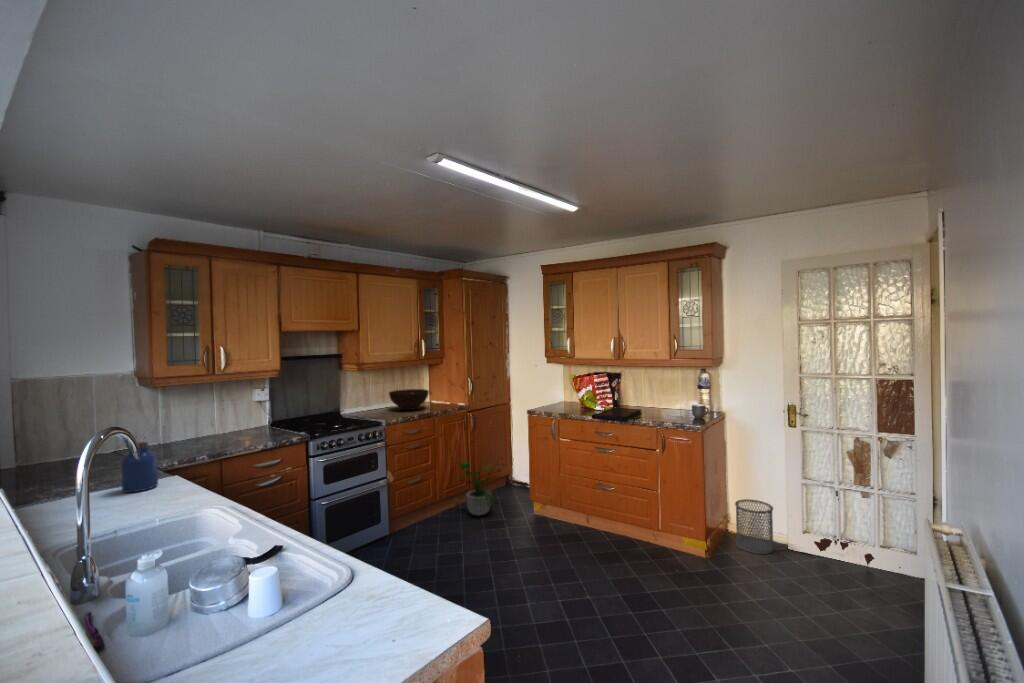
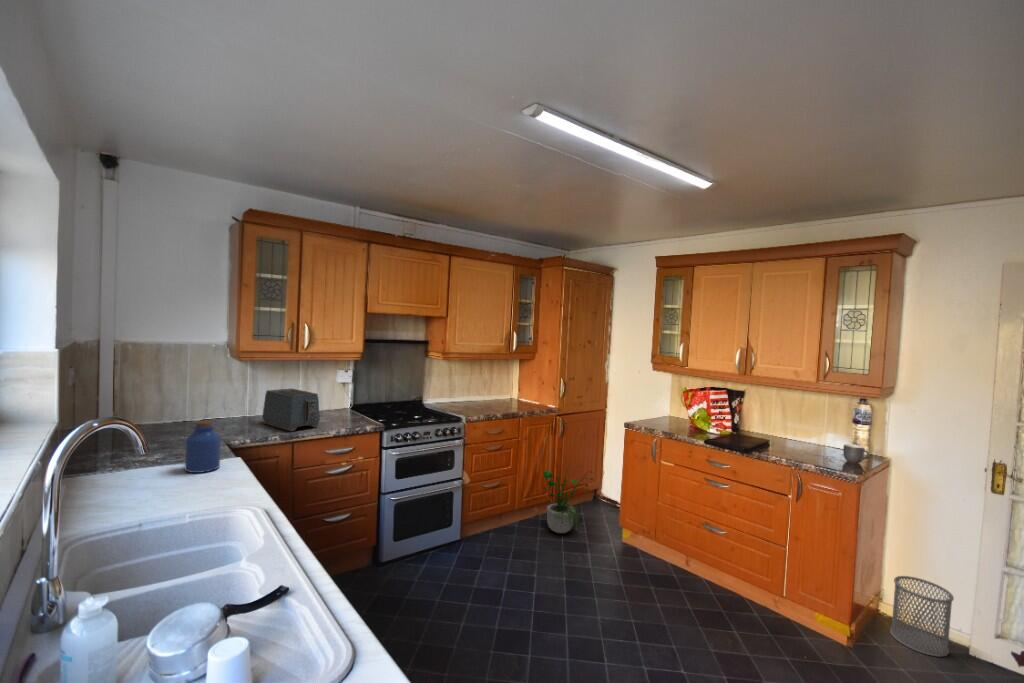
fruit bowl: present [389,389,429,410] -> none [473,383,516,407]
toaster: none [181,411,244,450] -> present [262,389,320,431]

